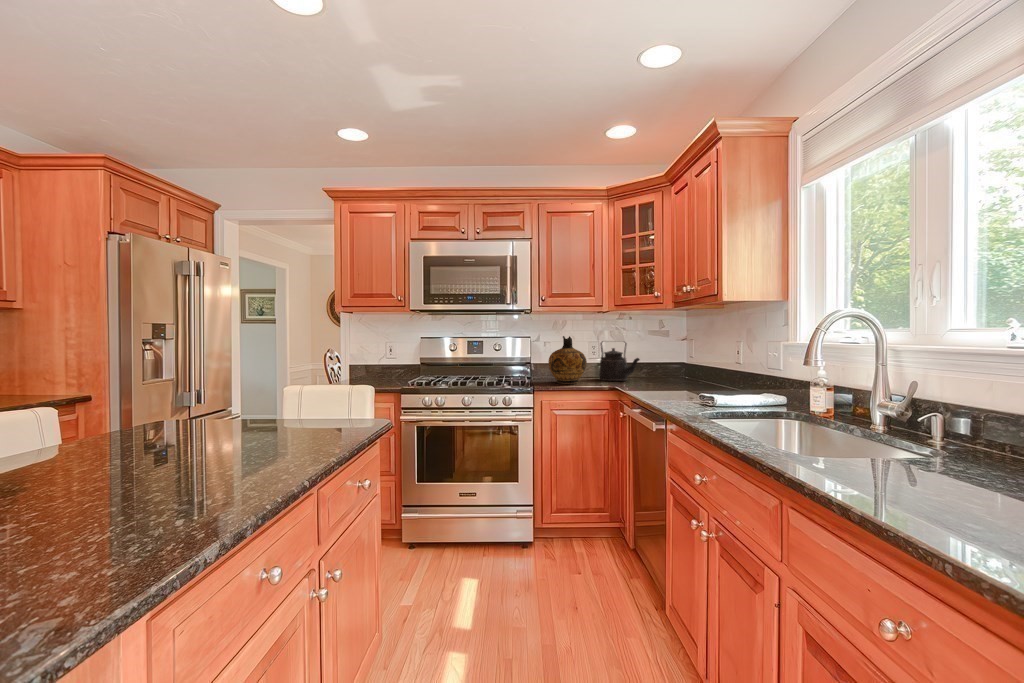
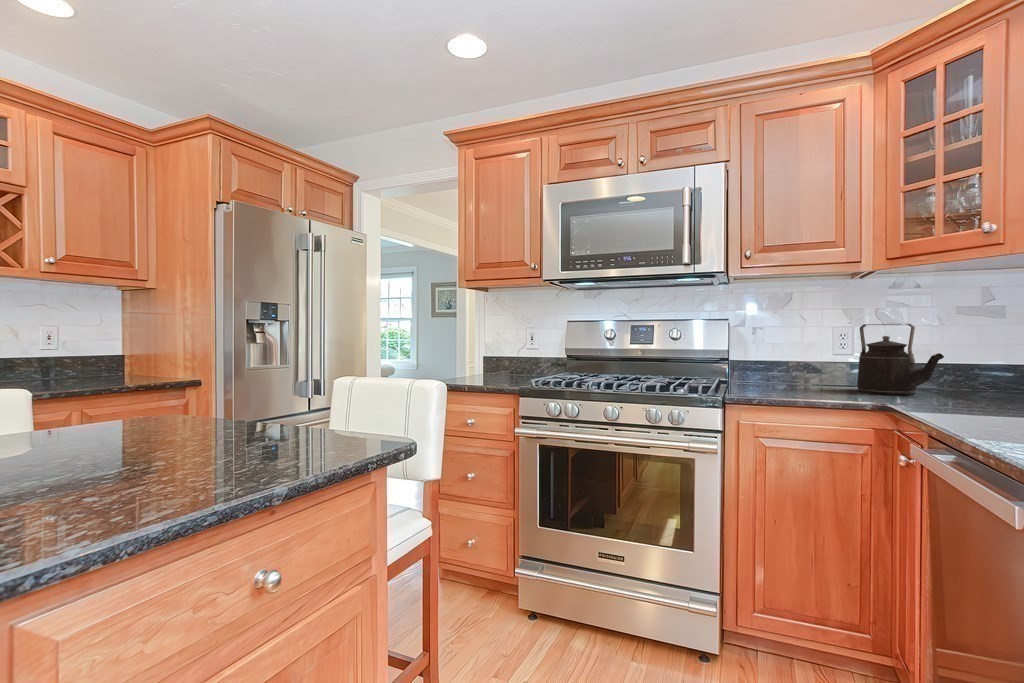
ceramic jug: present [548,336,587,384] -> none [756,313,828,394]

